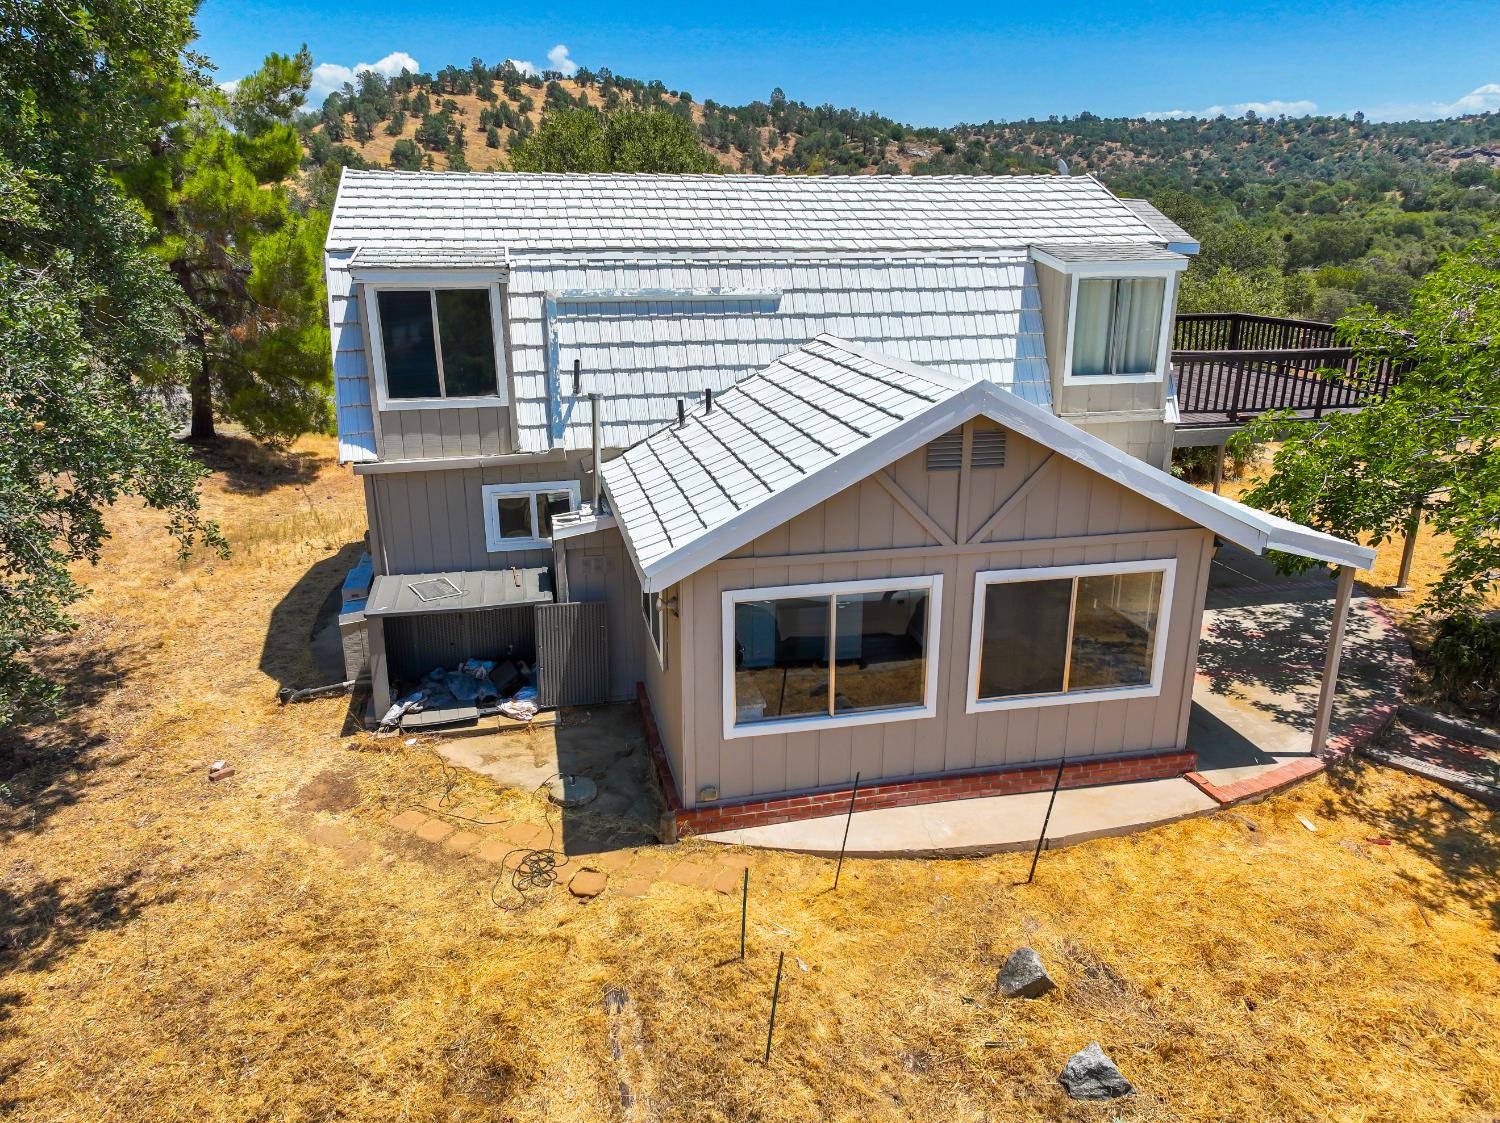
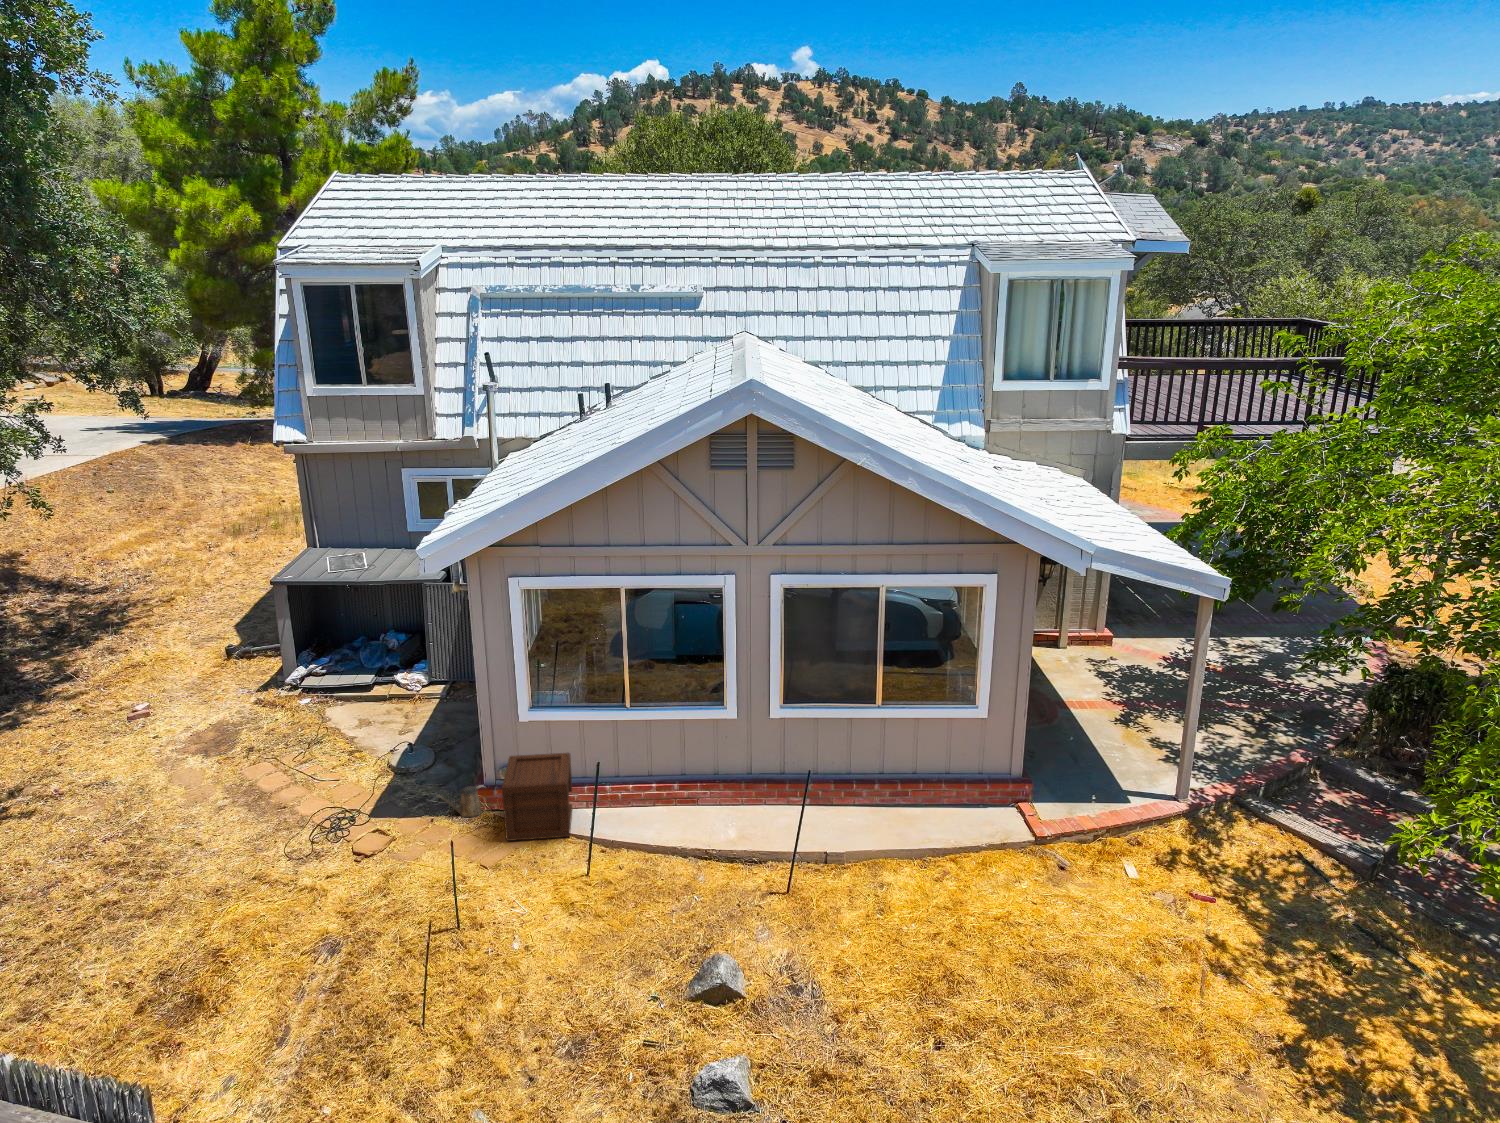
wooden crate: none [709,768,788,863] -> present [502,753,573,841]

